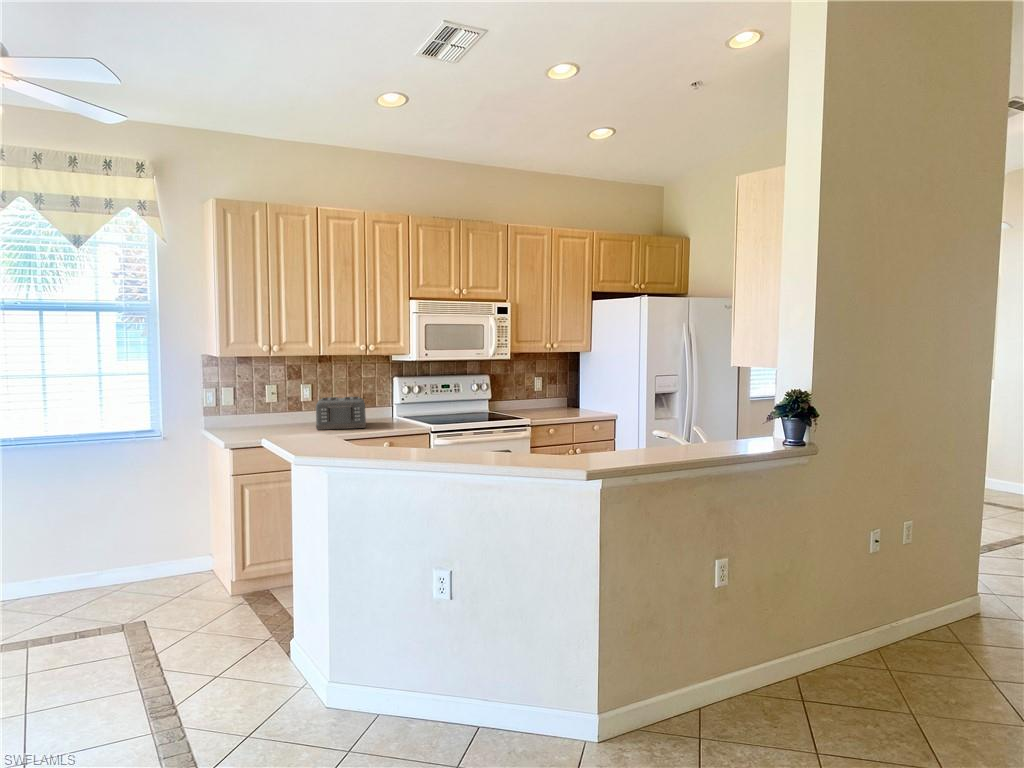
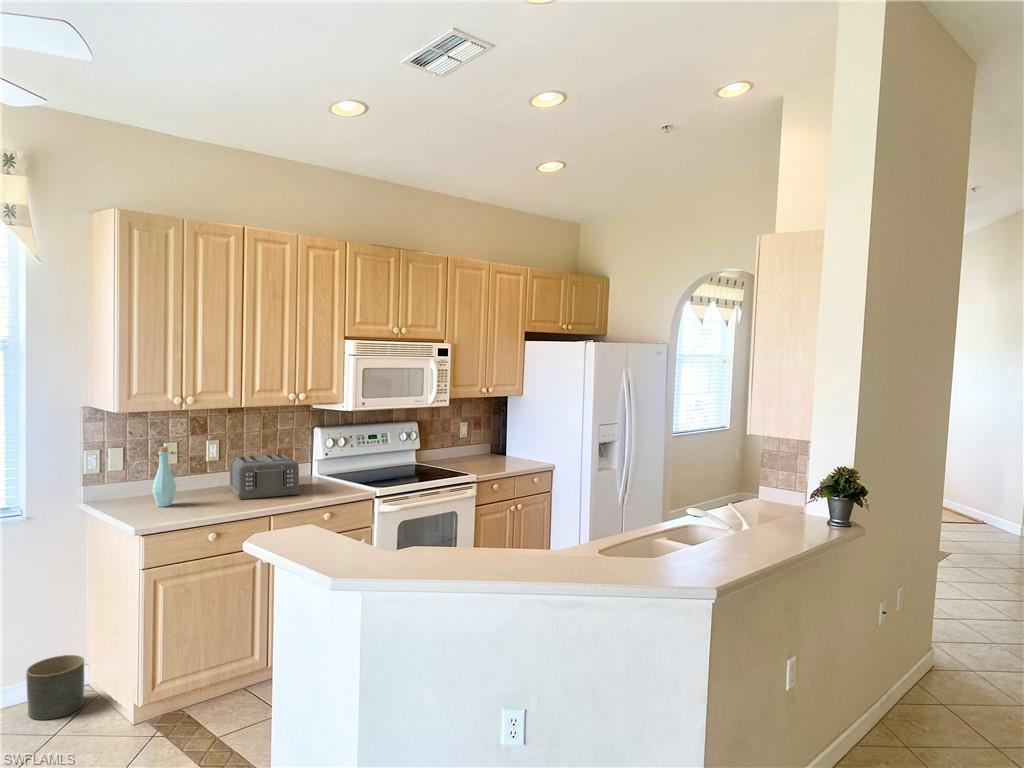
bottle: none [250,385,268,432] -> present [152,446,176,507]
planter: none [166,543,207,587] -> present [26,655,84,720]

